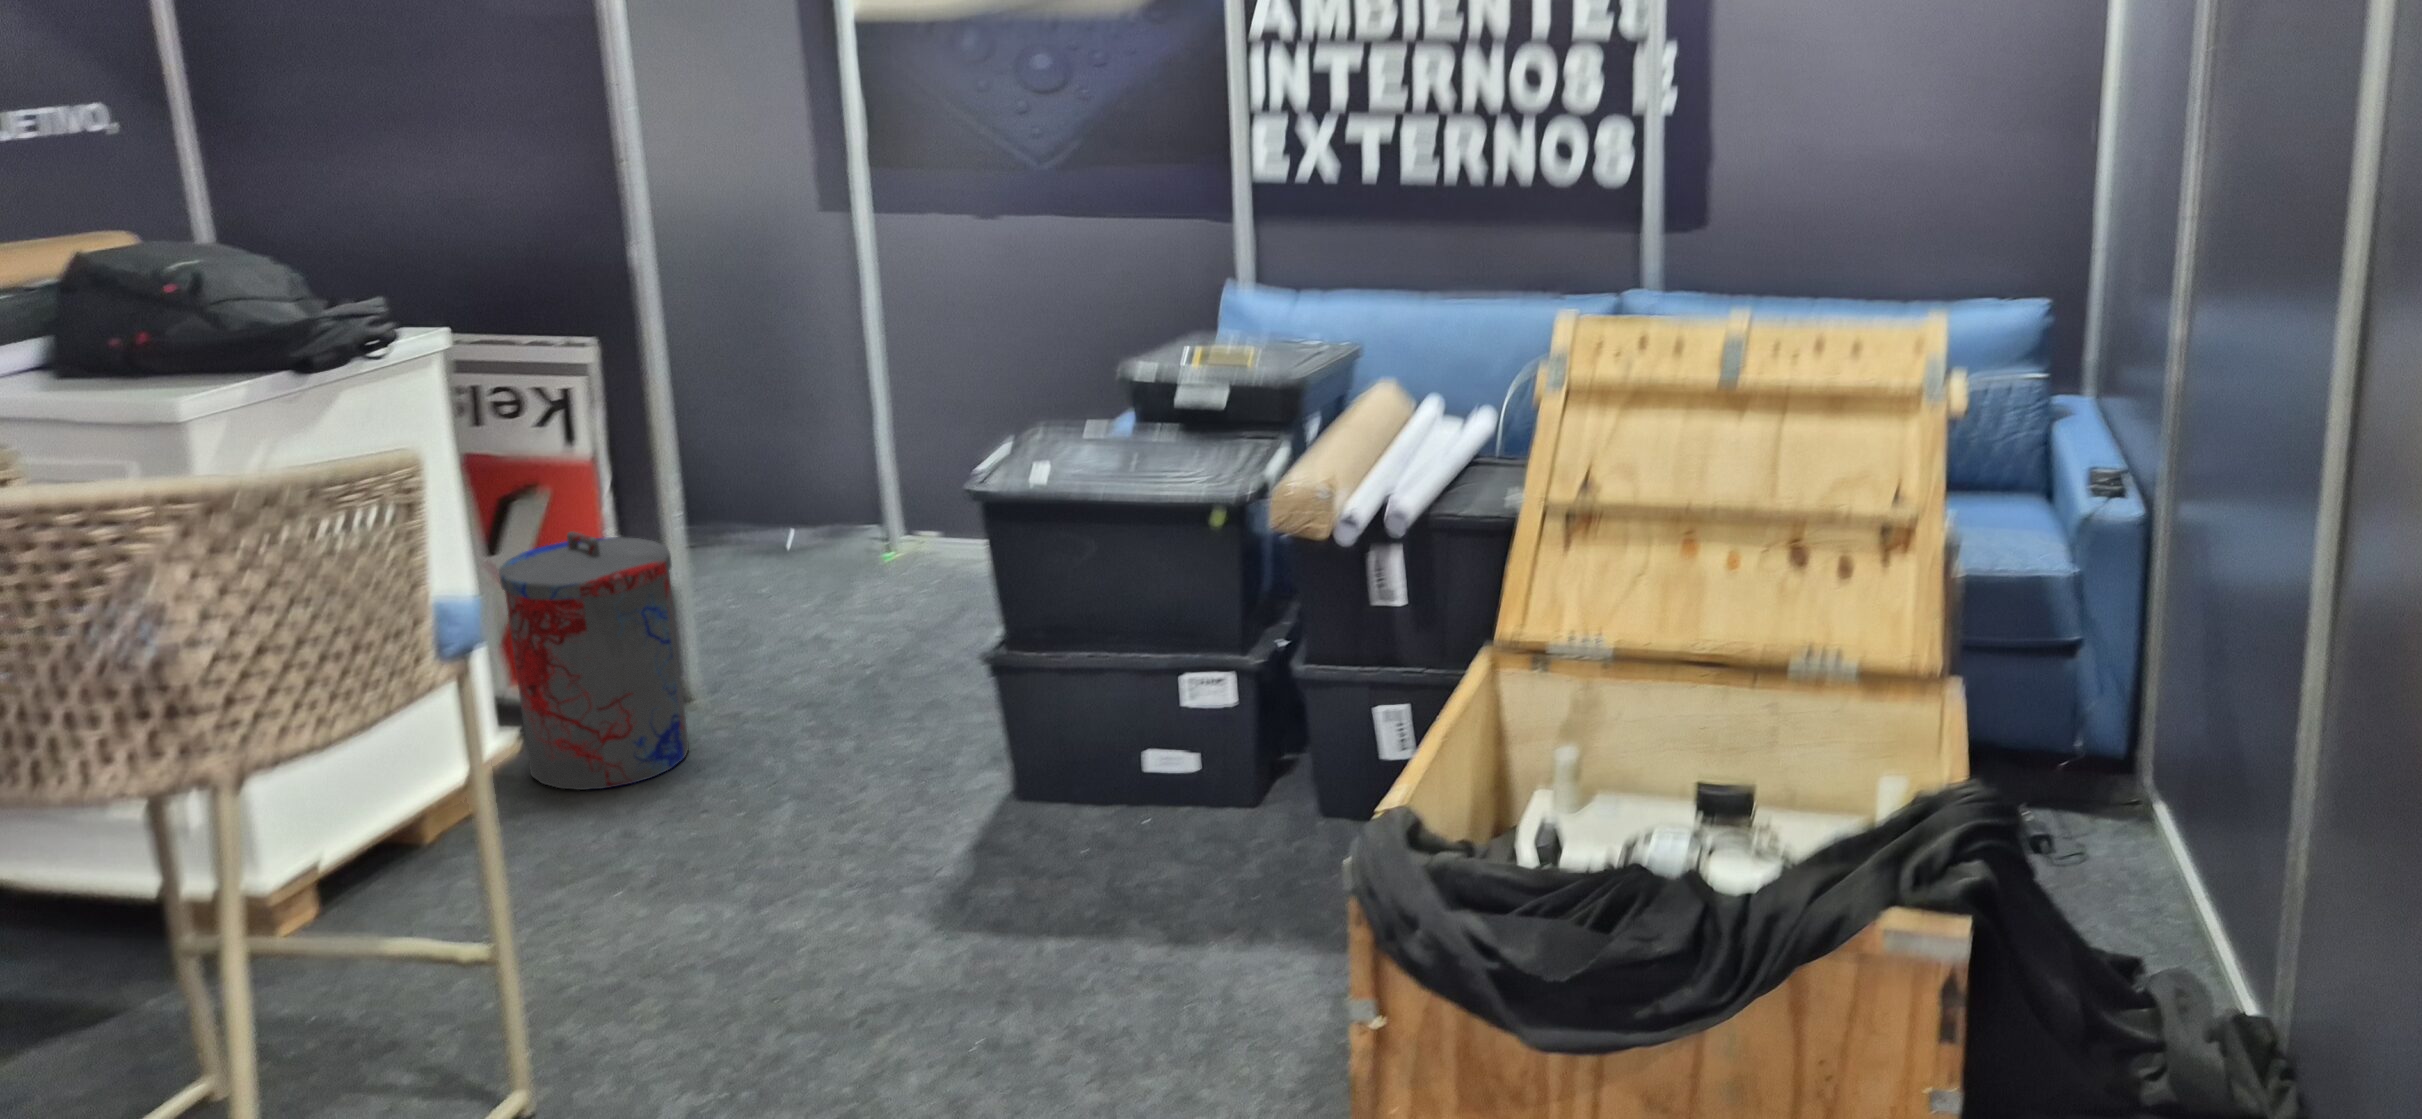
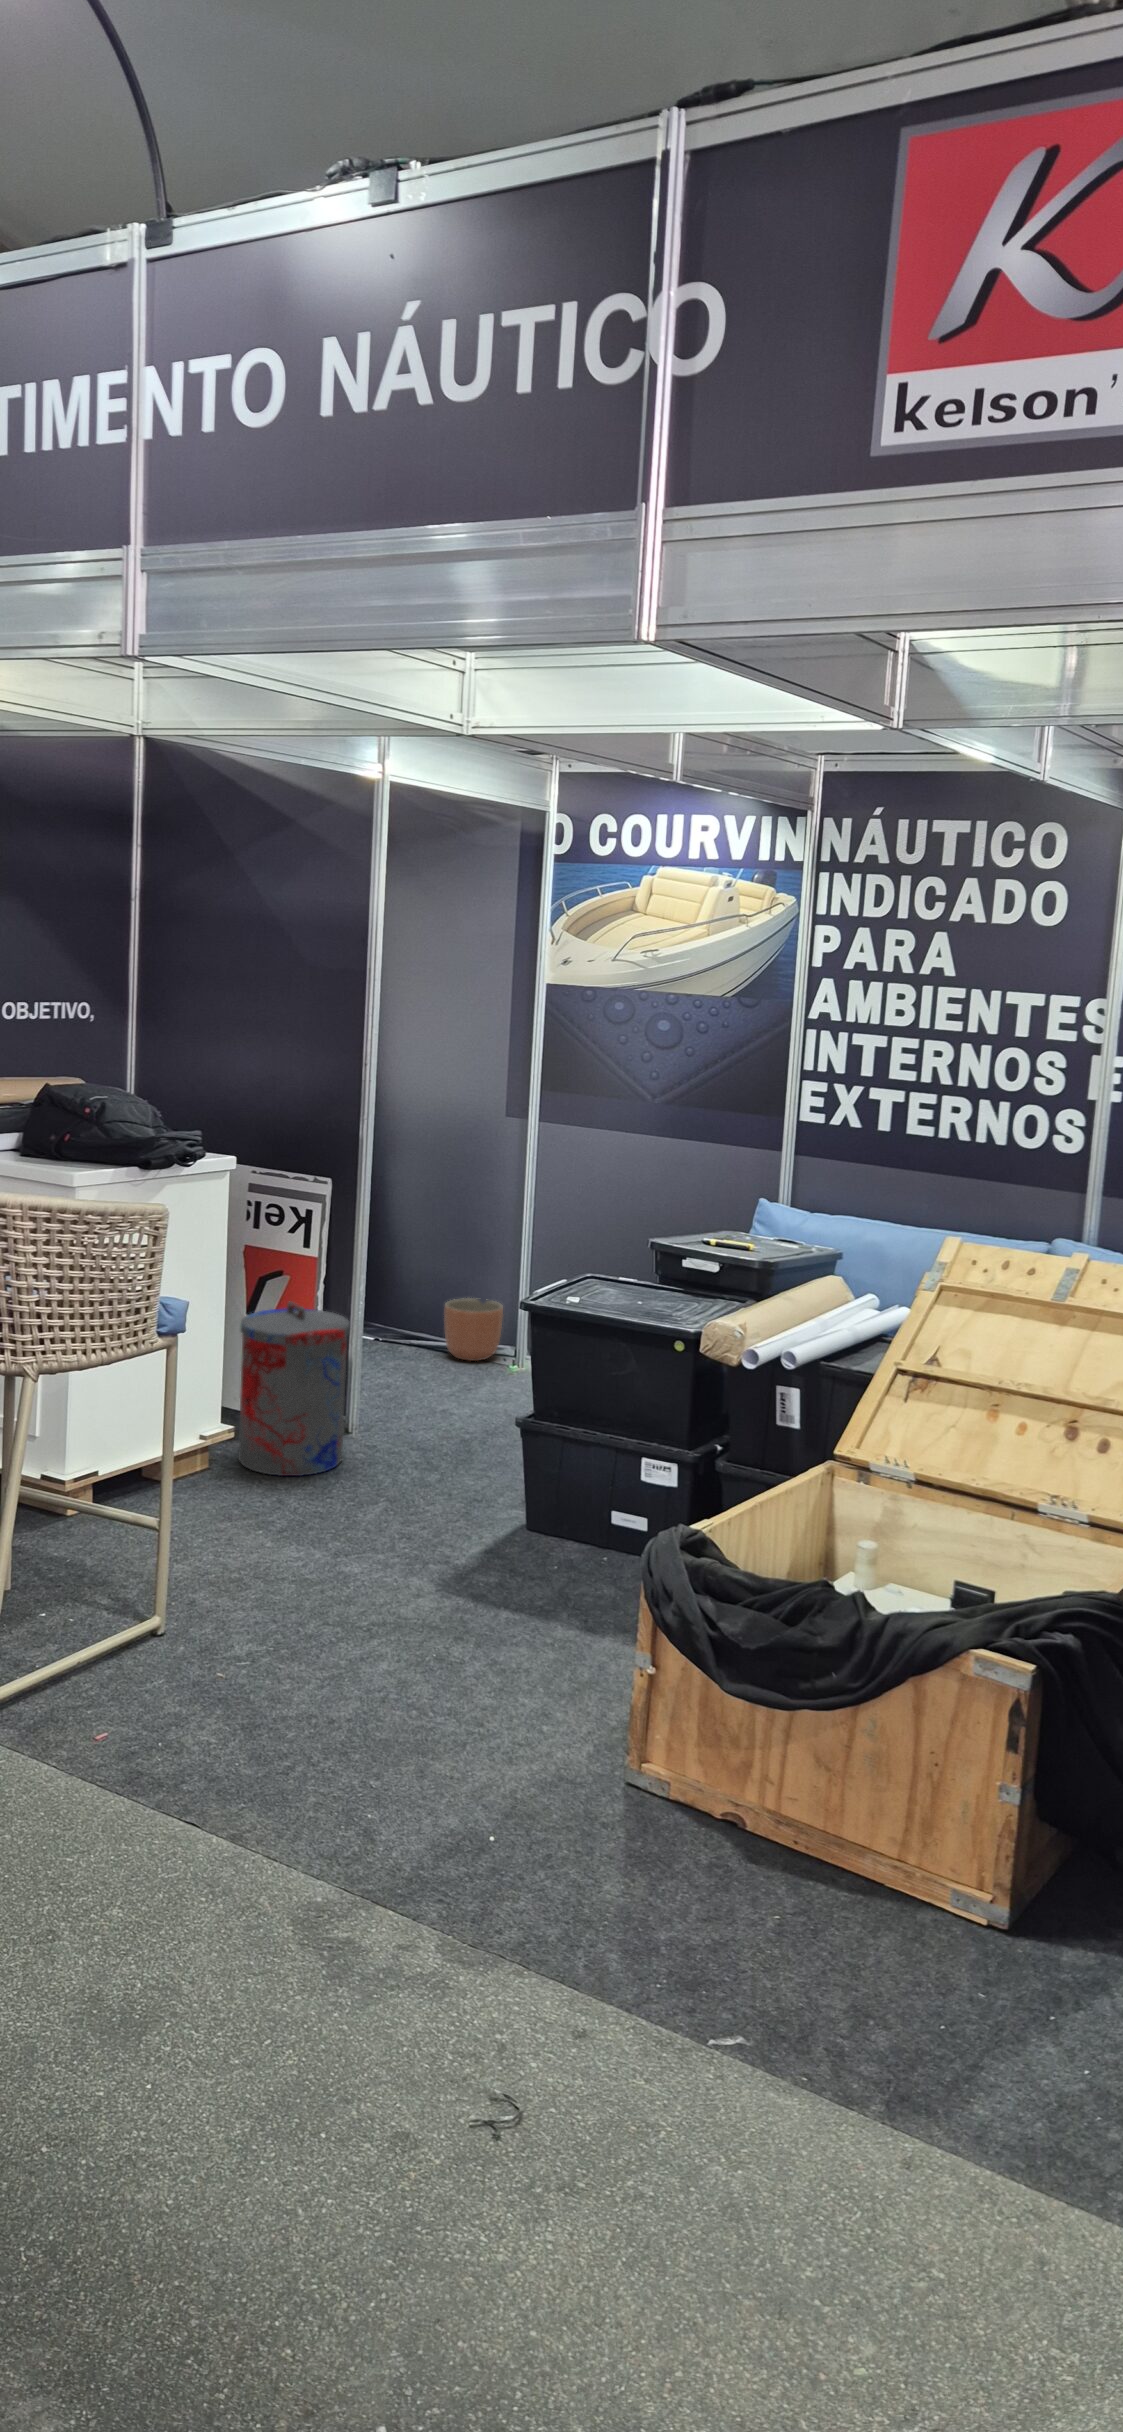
planter: none [764,482,850,569] -> present [444,1298,503,1361]

